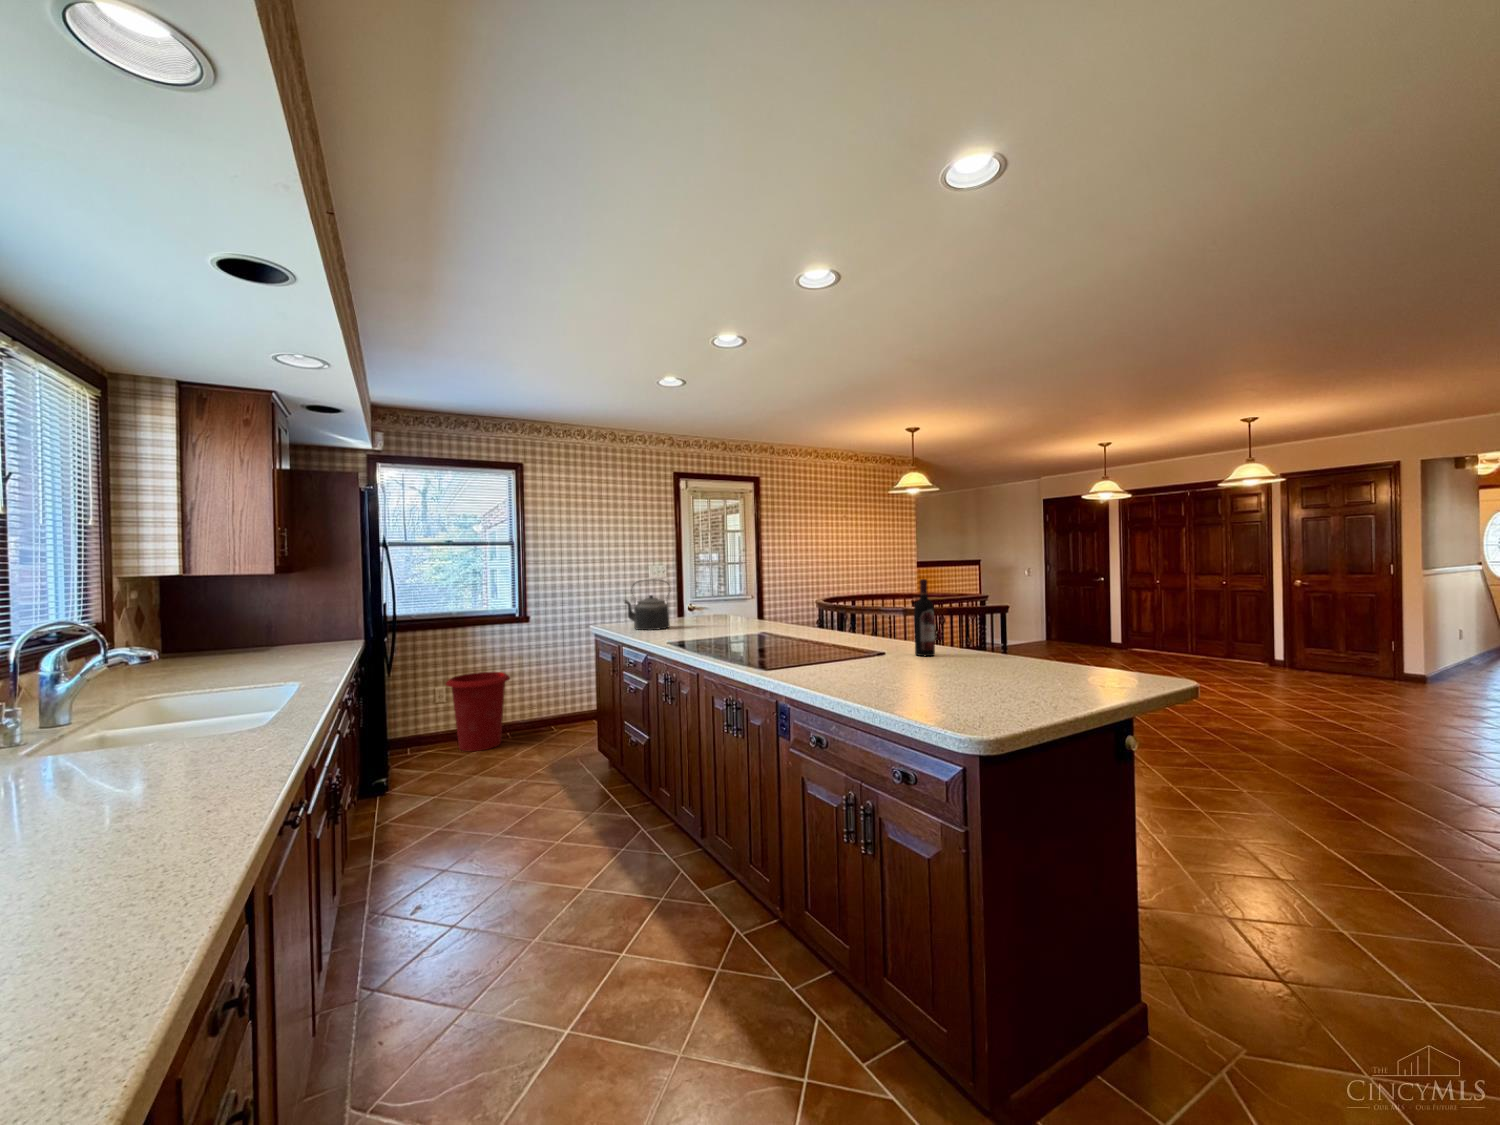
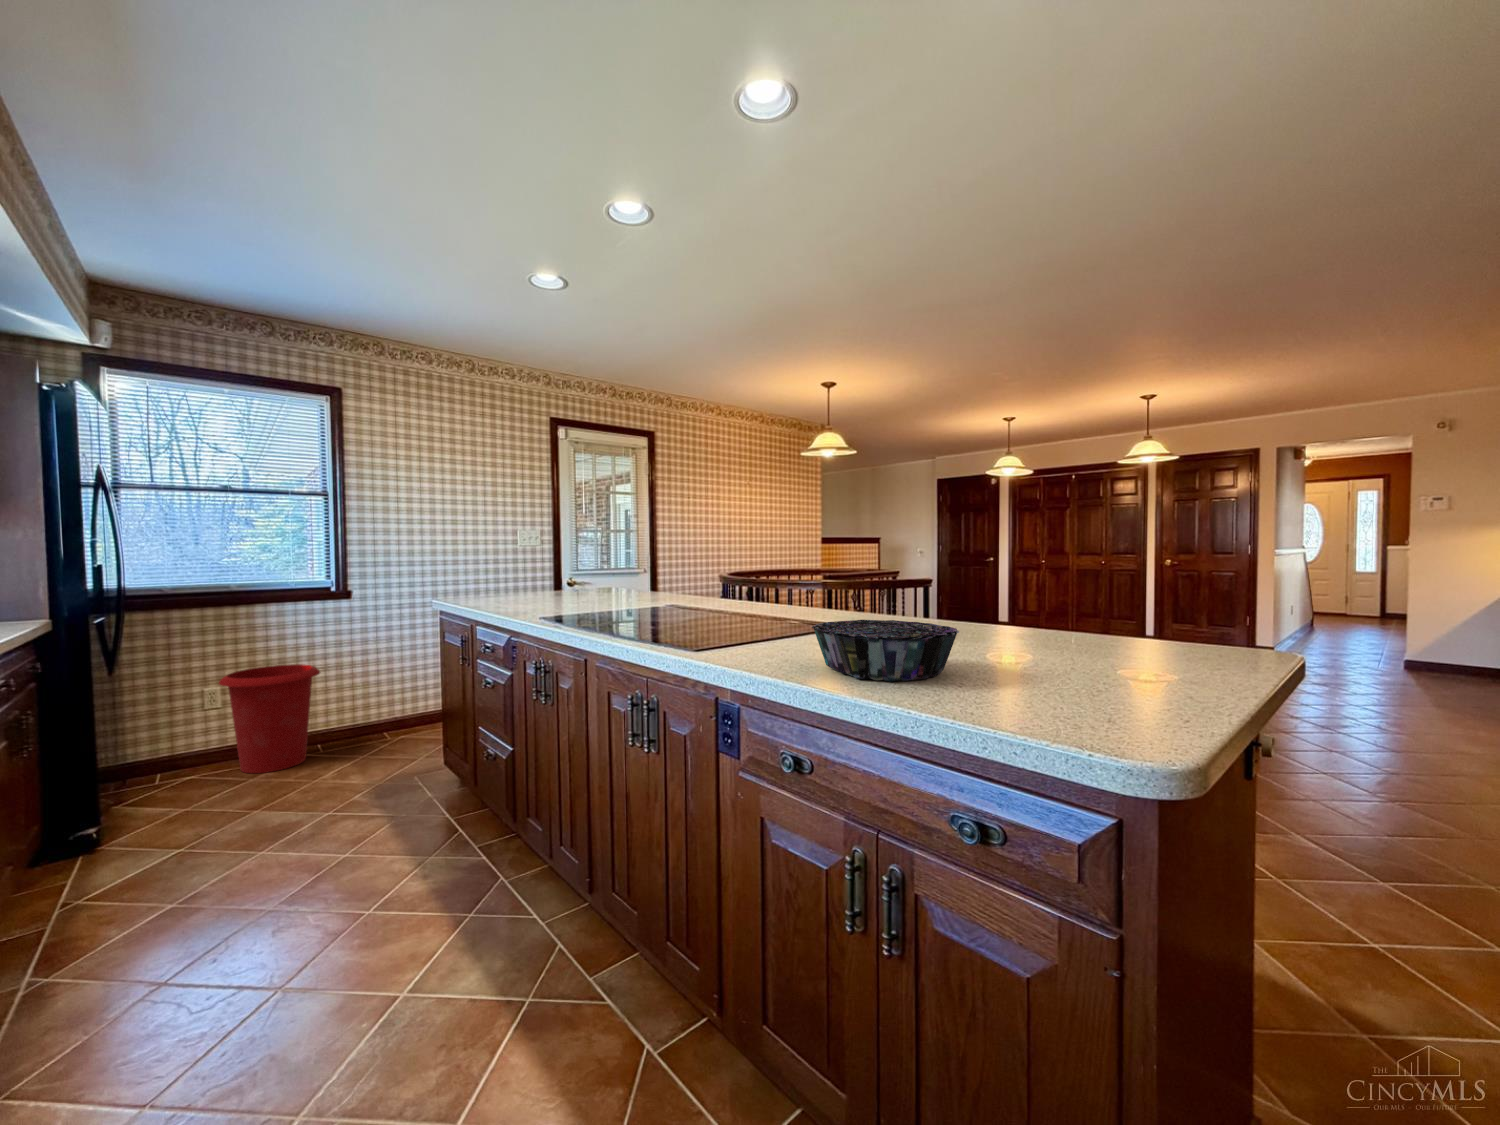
kettle: present [625,579,670,630] -> none [481,539,546,604]
wine bottle: present [914,579,935,656] -> none [887,527,914,629]
decorative bowl: none [833,652,927,694] -> present [812,620,959,682]

